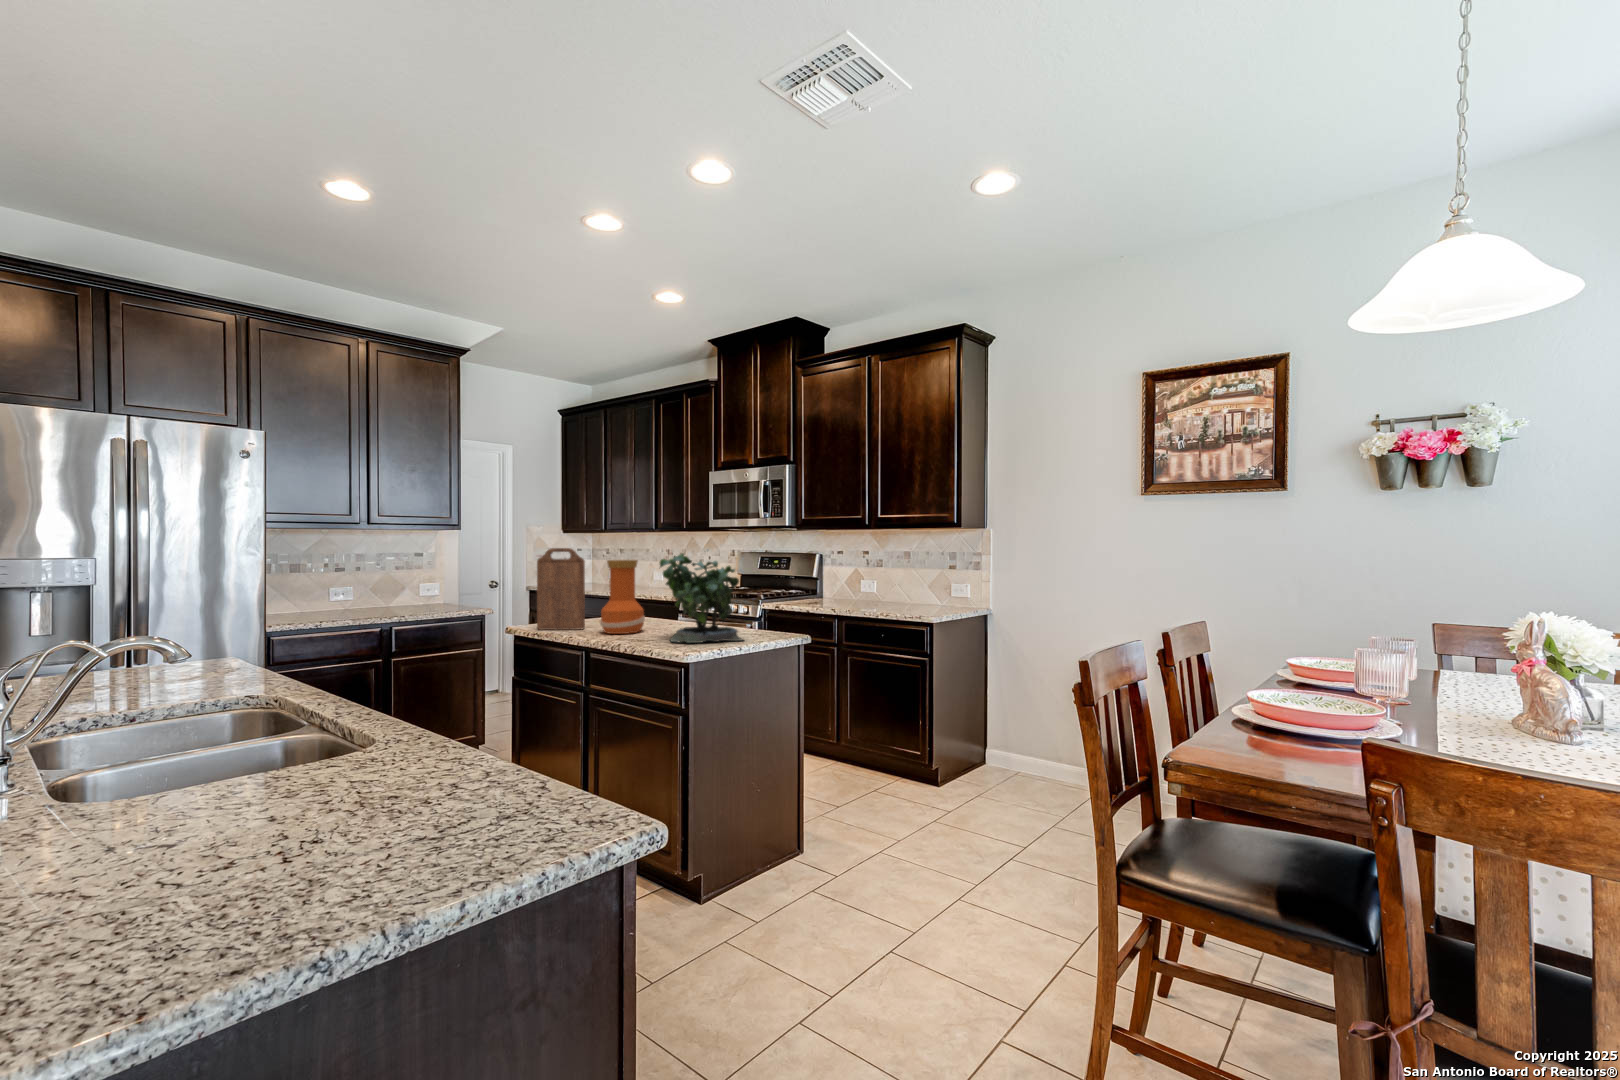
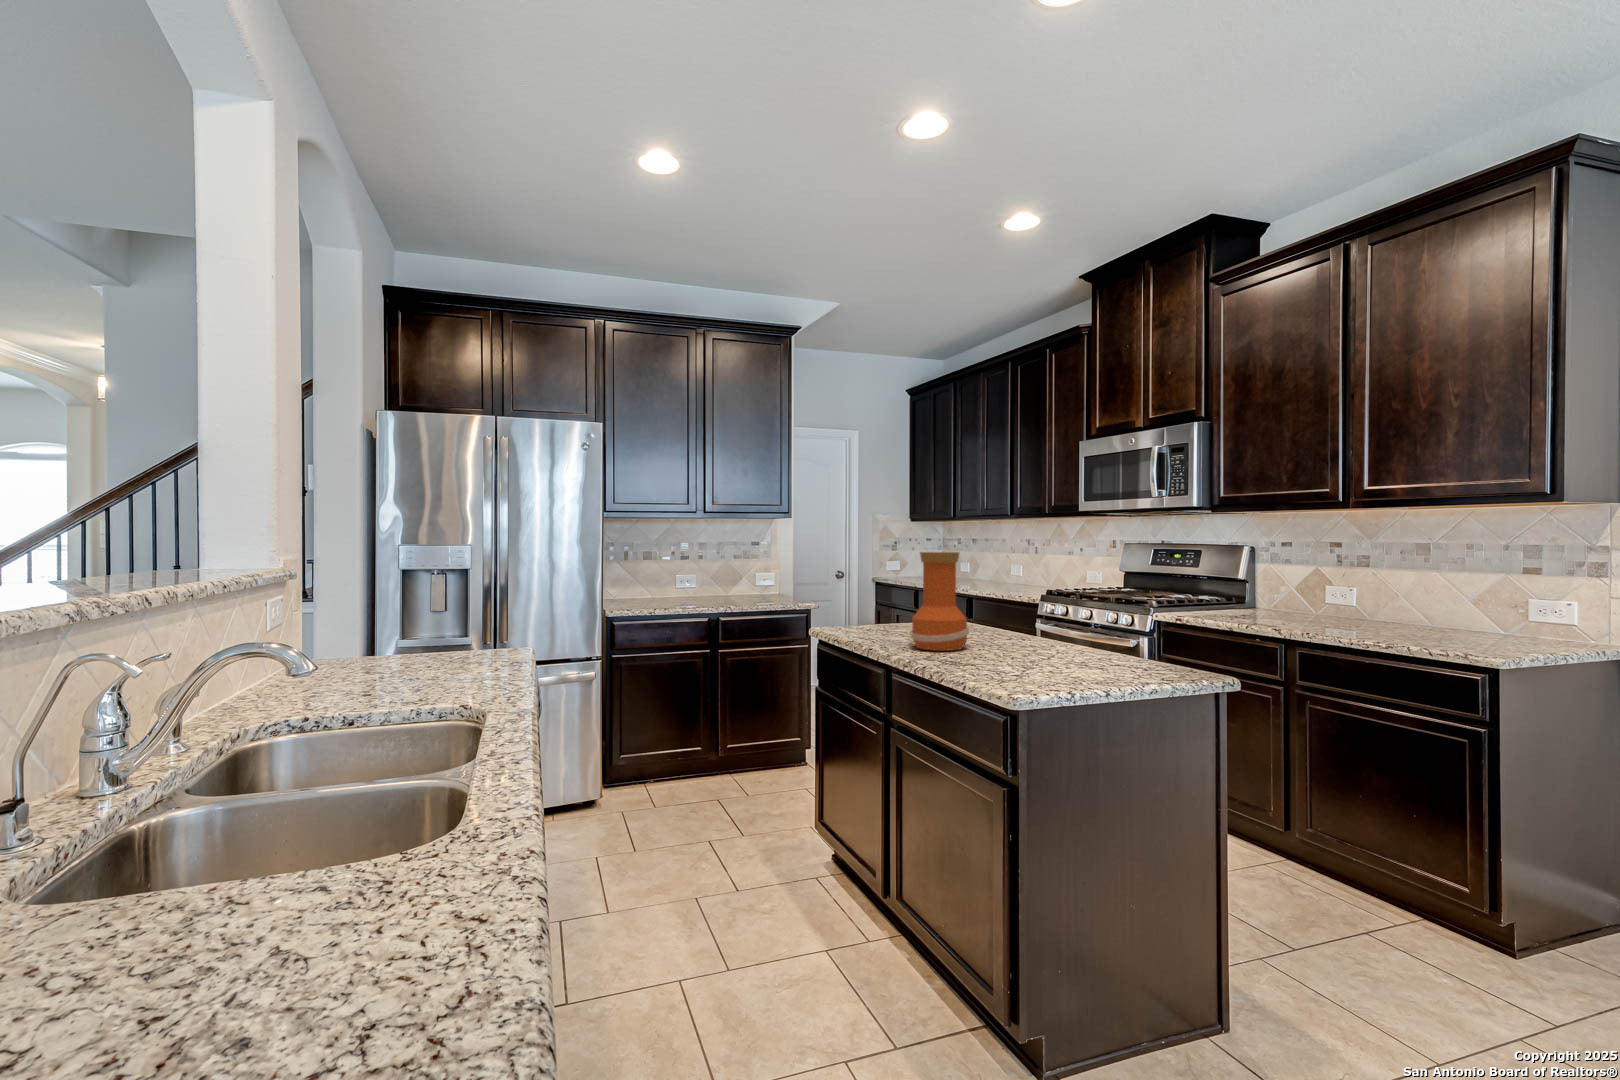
cutting board: present [537,548,585,630] -> none [840,536,896,640]
potted plant: present [659,554,743,643] -> none [981,538,1107,677]

